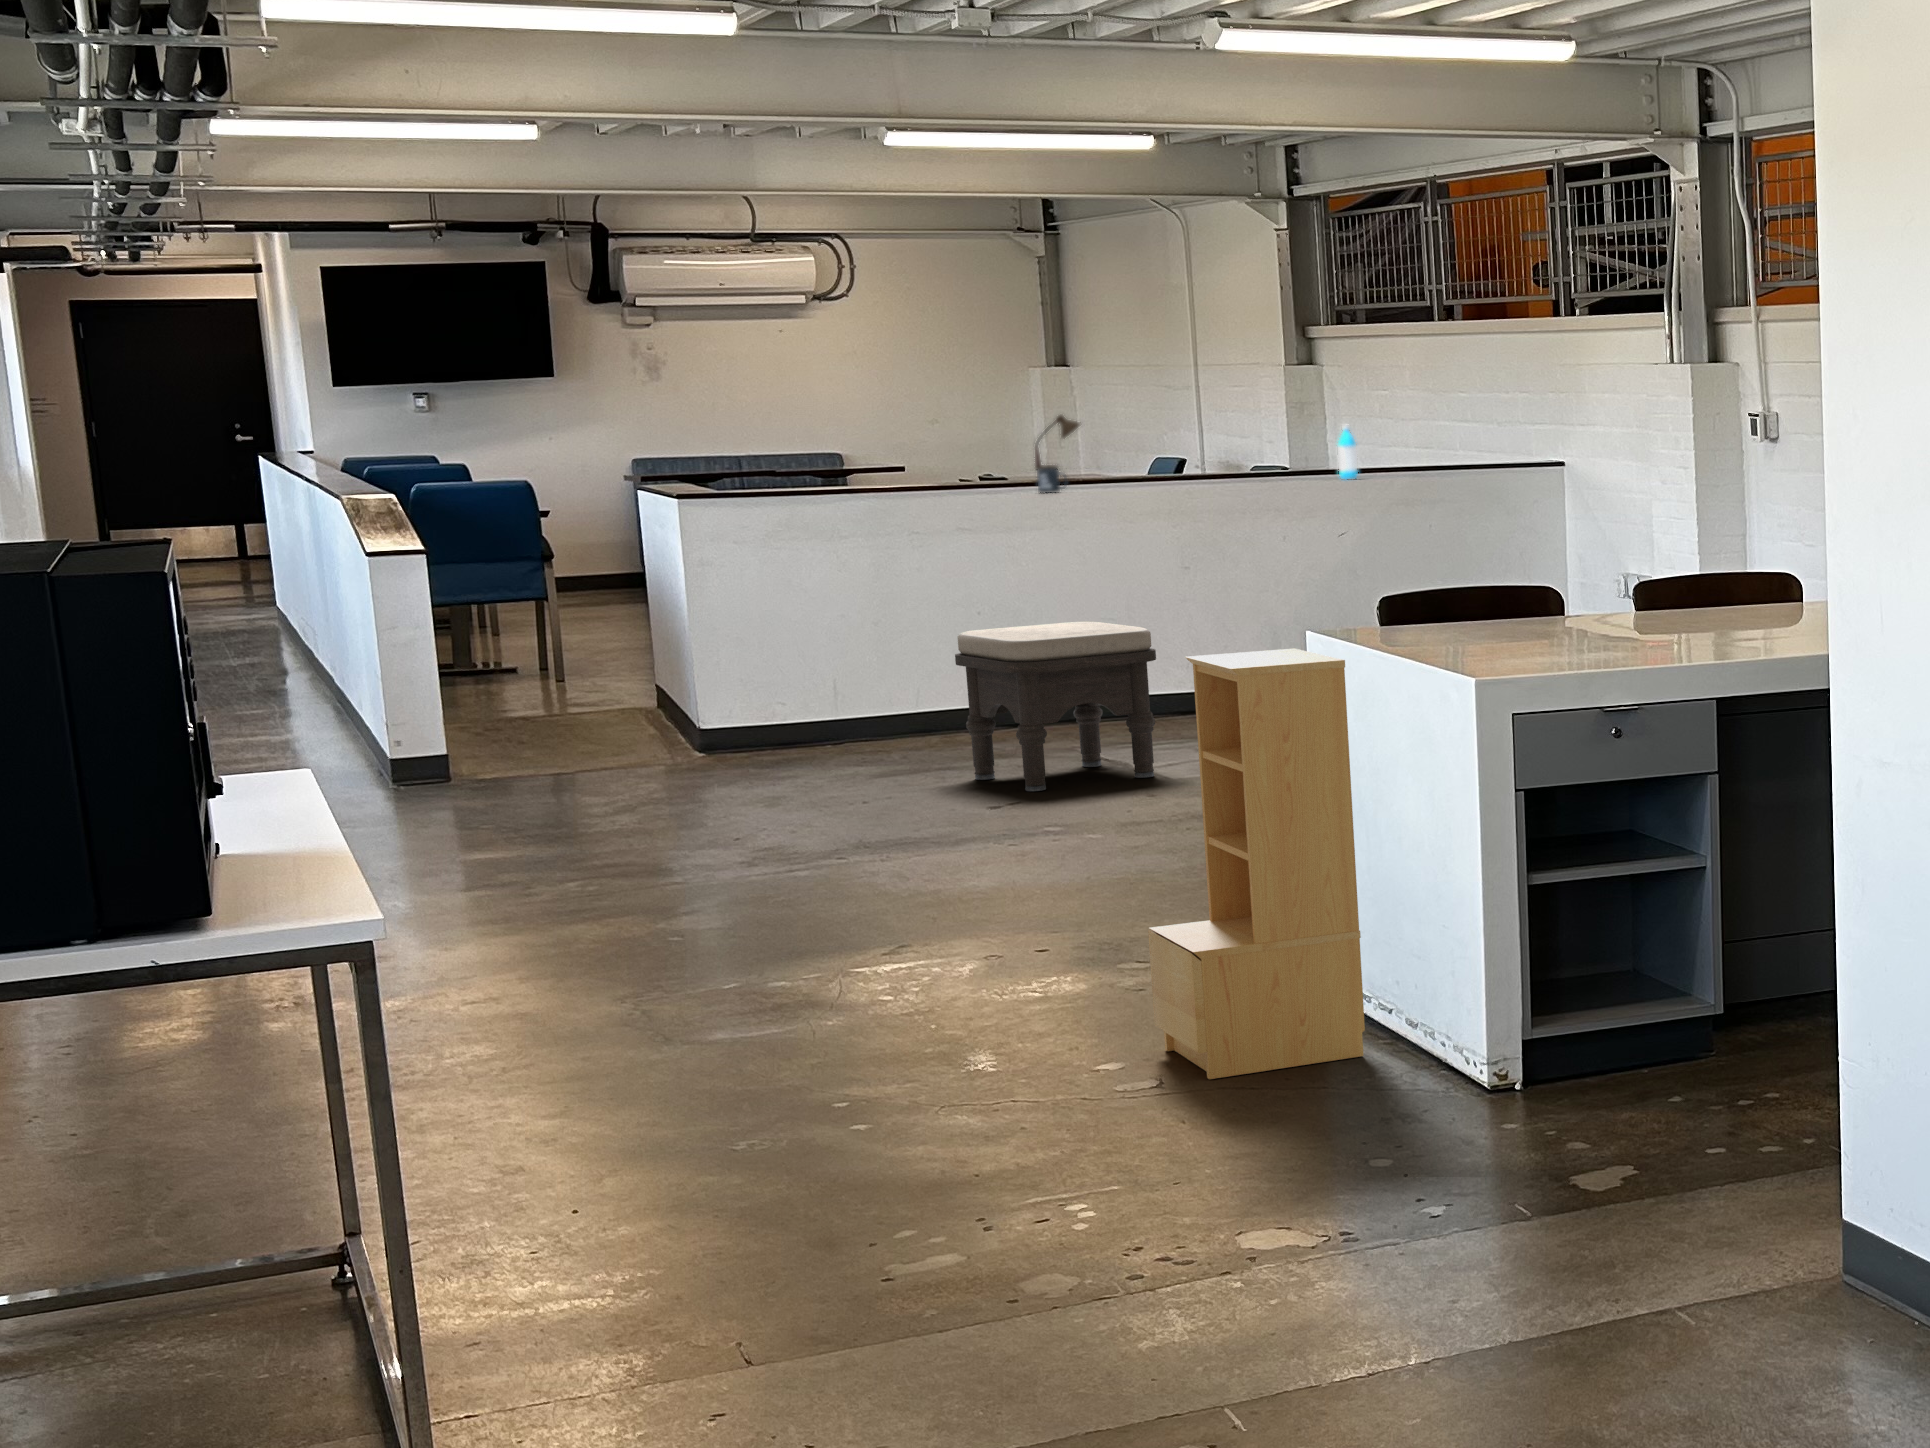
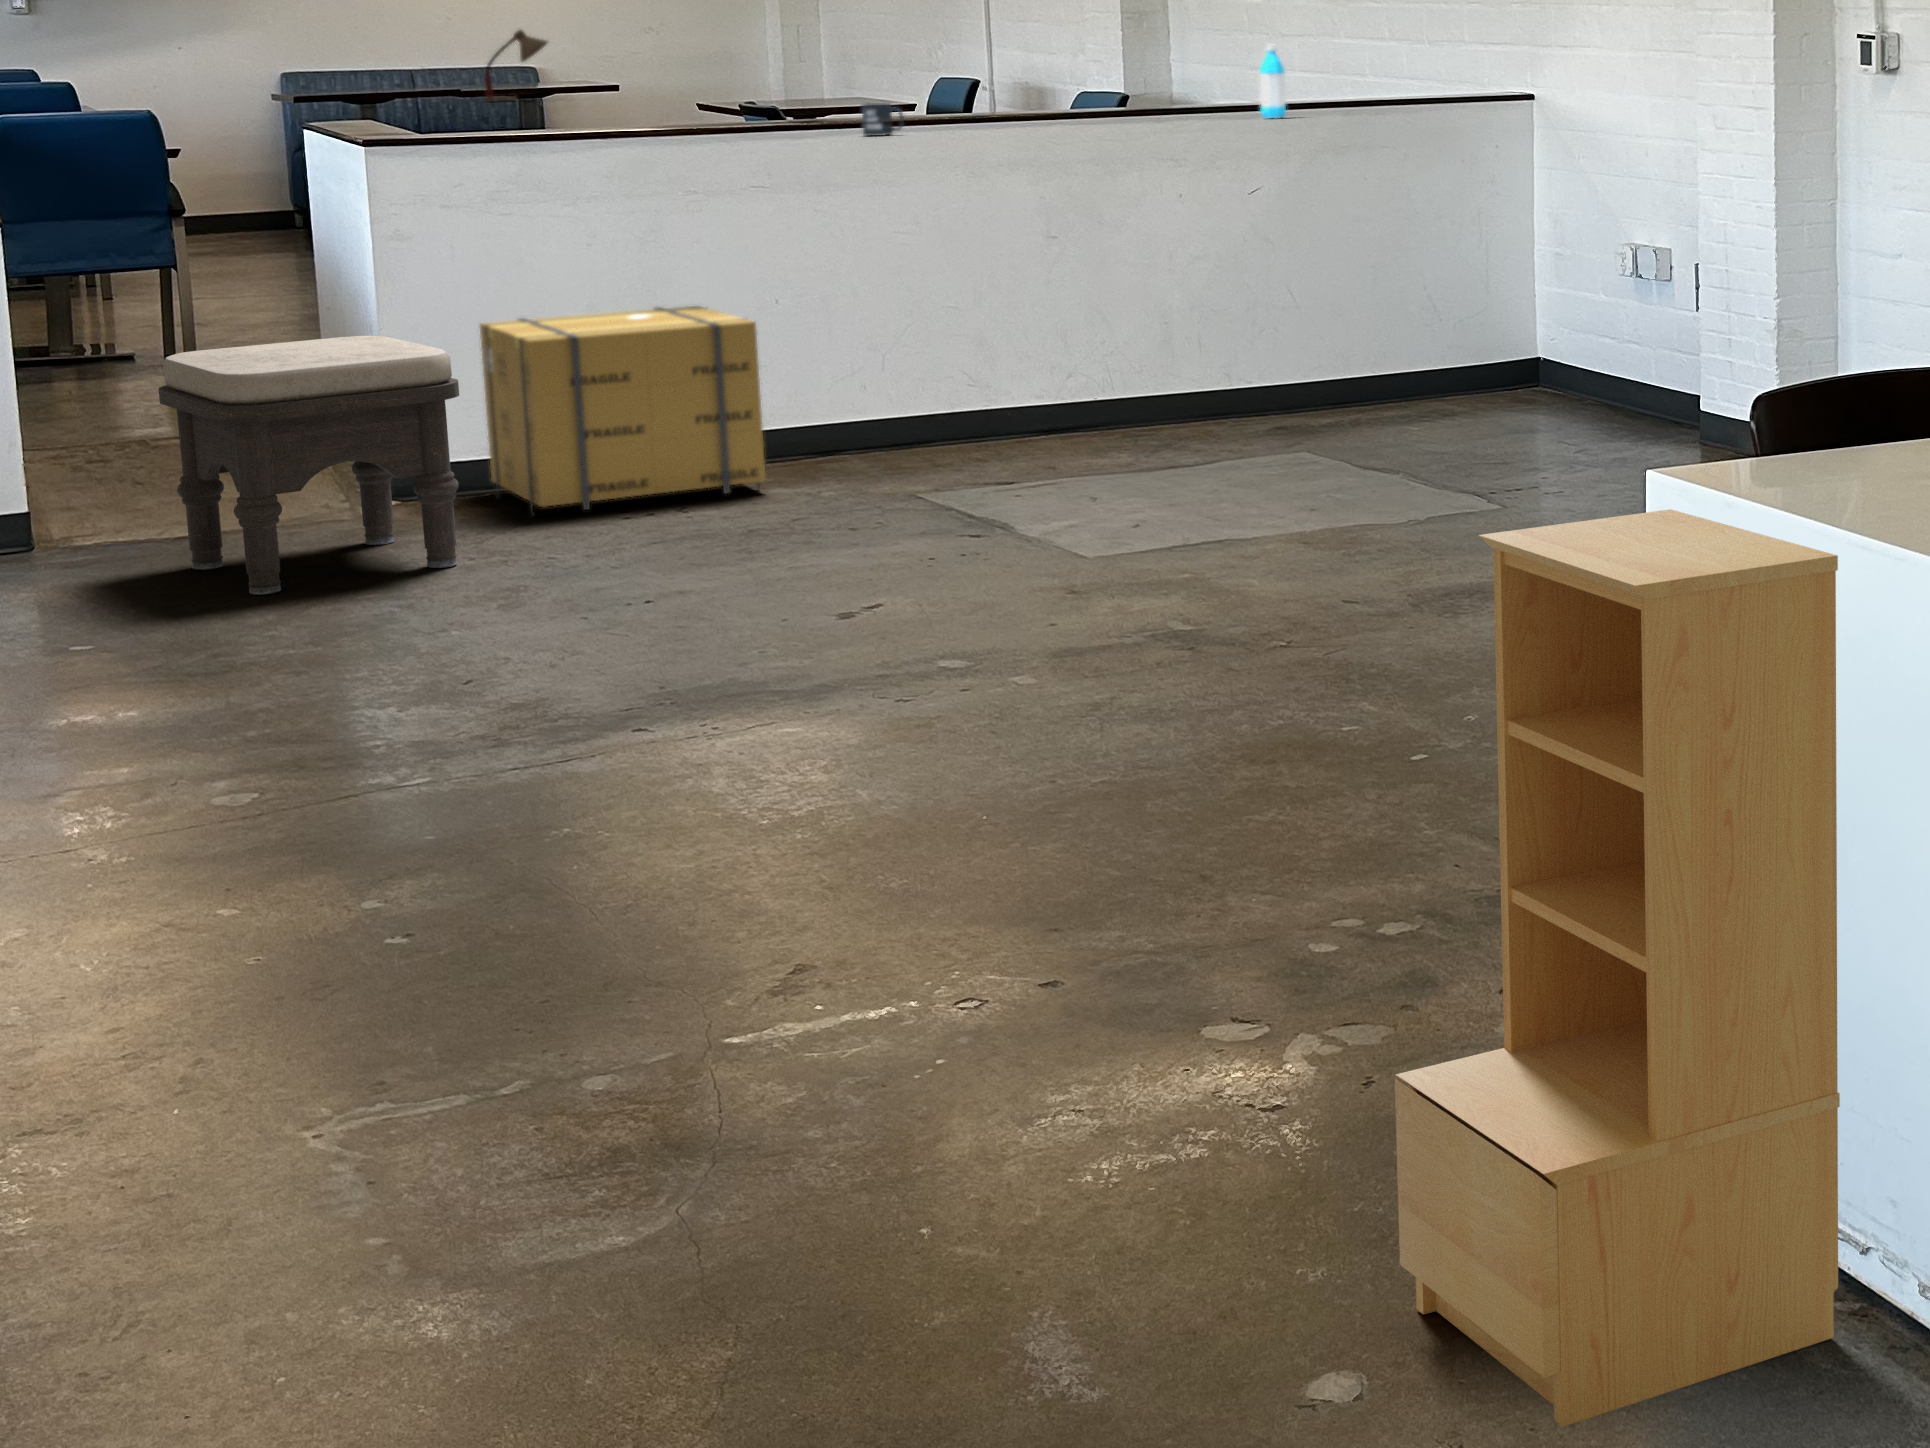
desk lamp: present [1035,415,1080,470] -> present [485,30,547,102]
cardboard box: none [760,615,962,759] -> present [480,306,766,510]
ottoman: present [955,622,1156,791] -> present [159,336,459,595]

